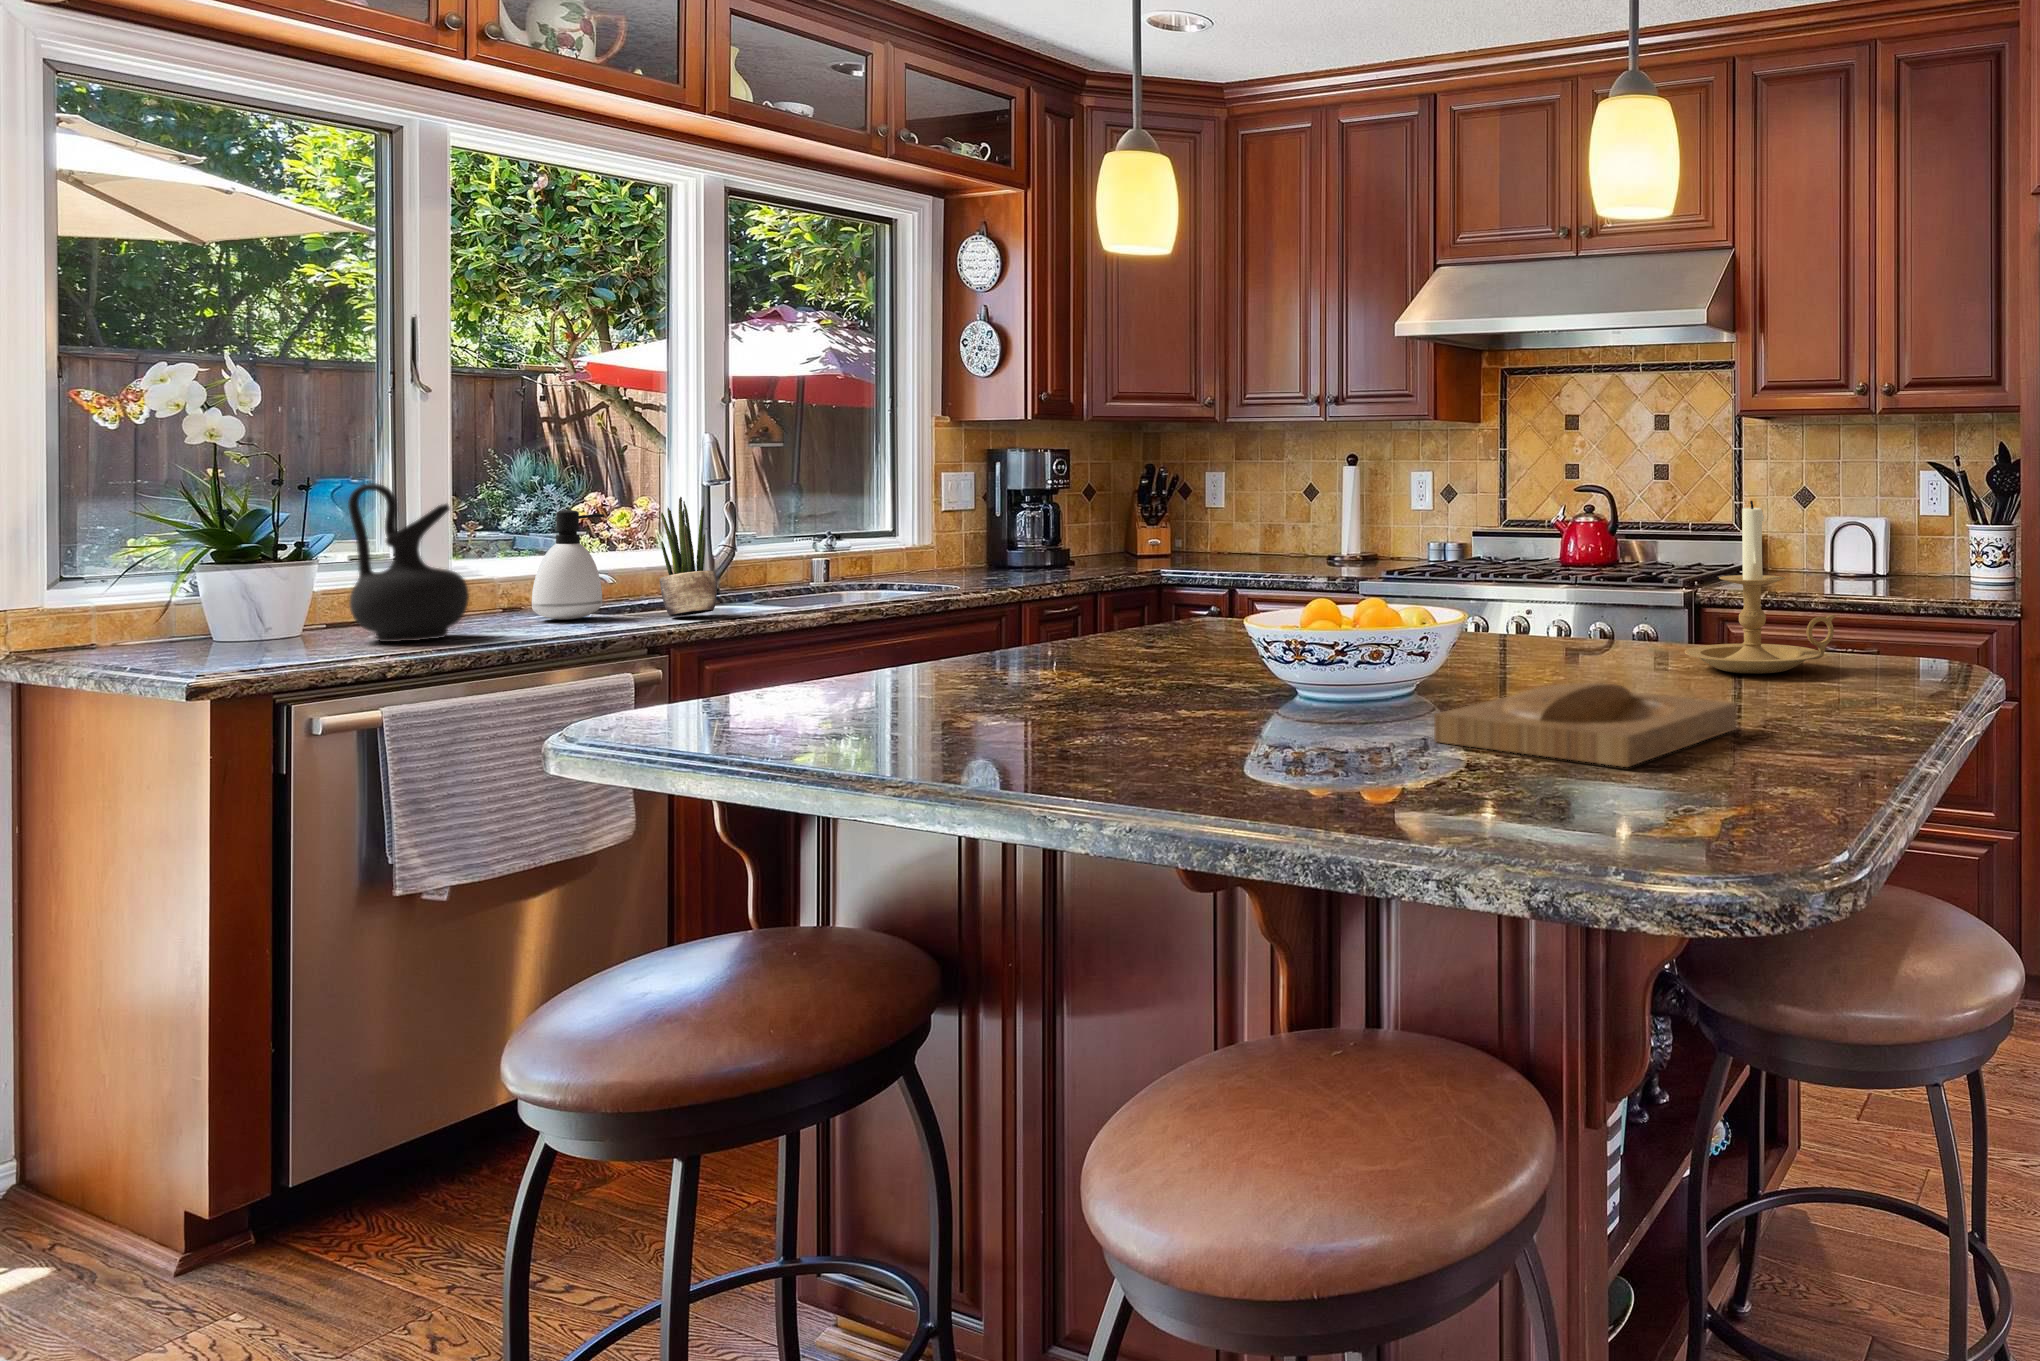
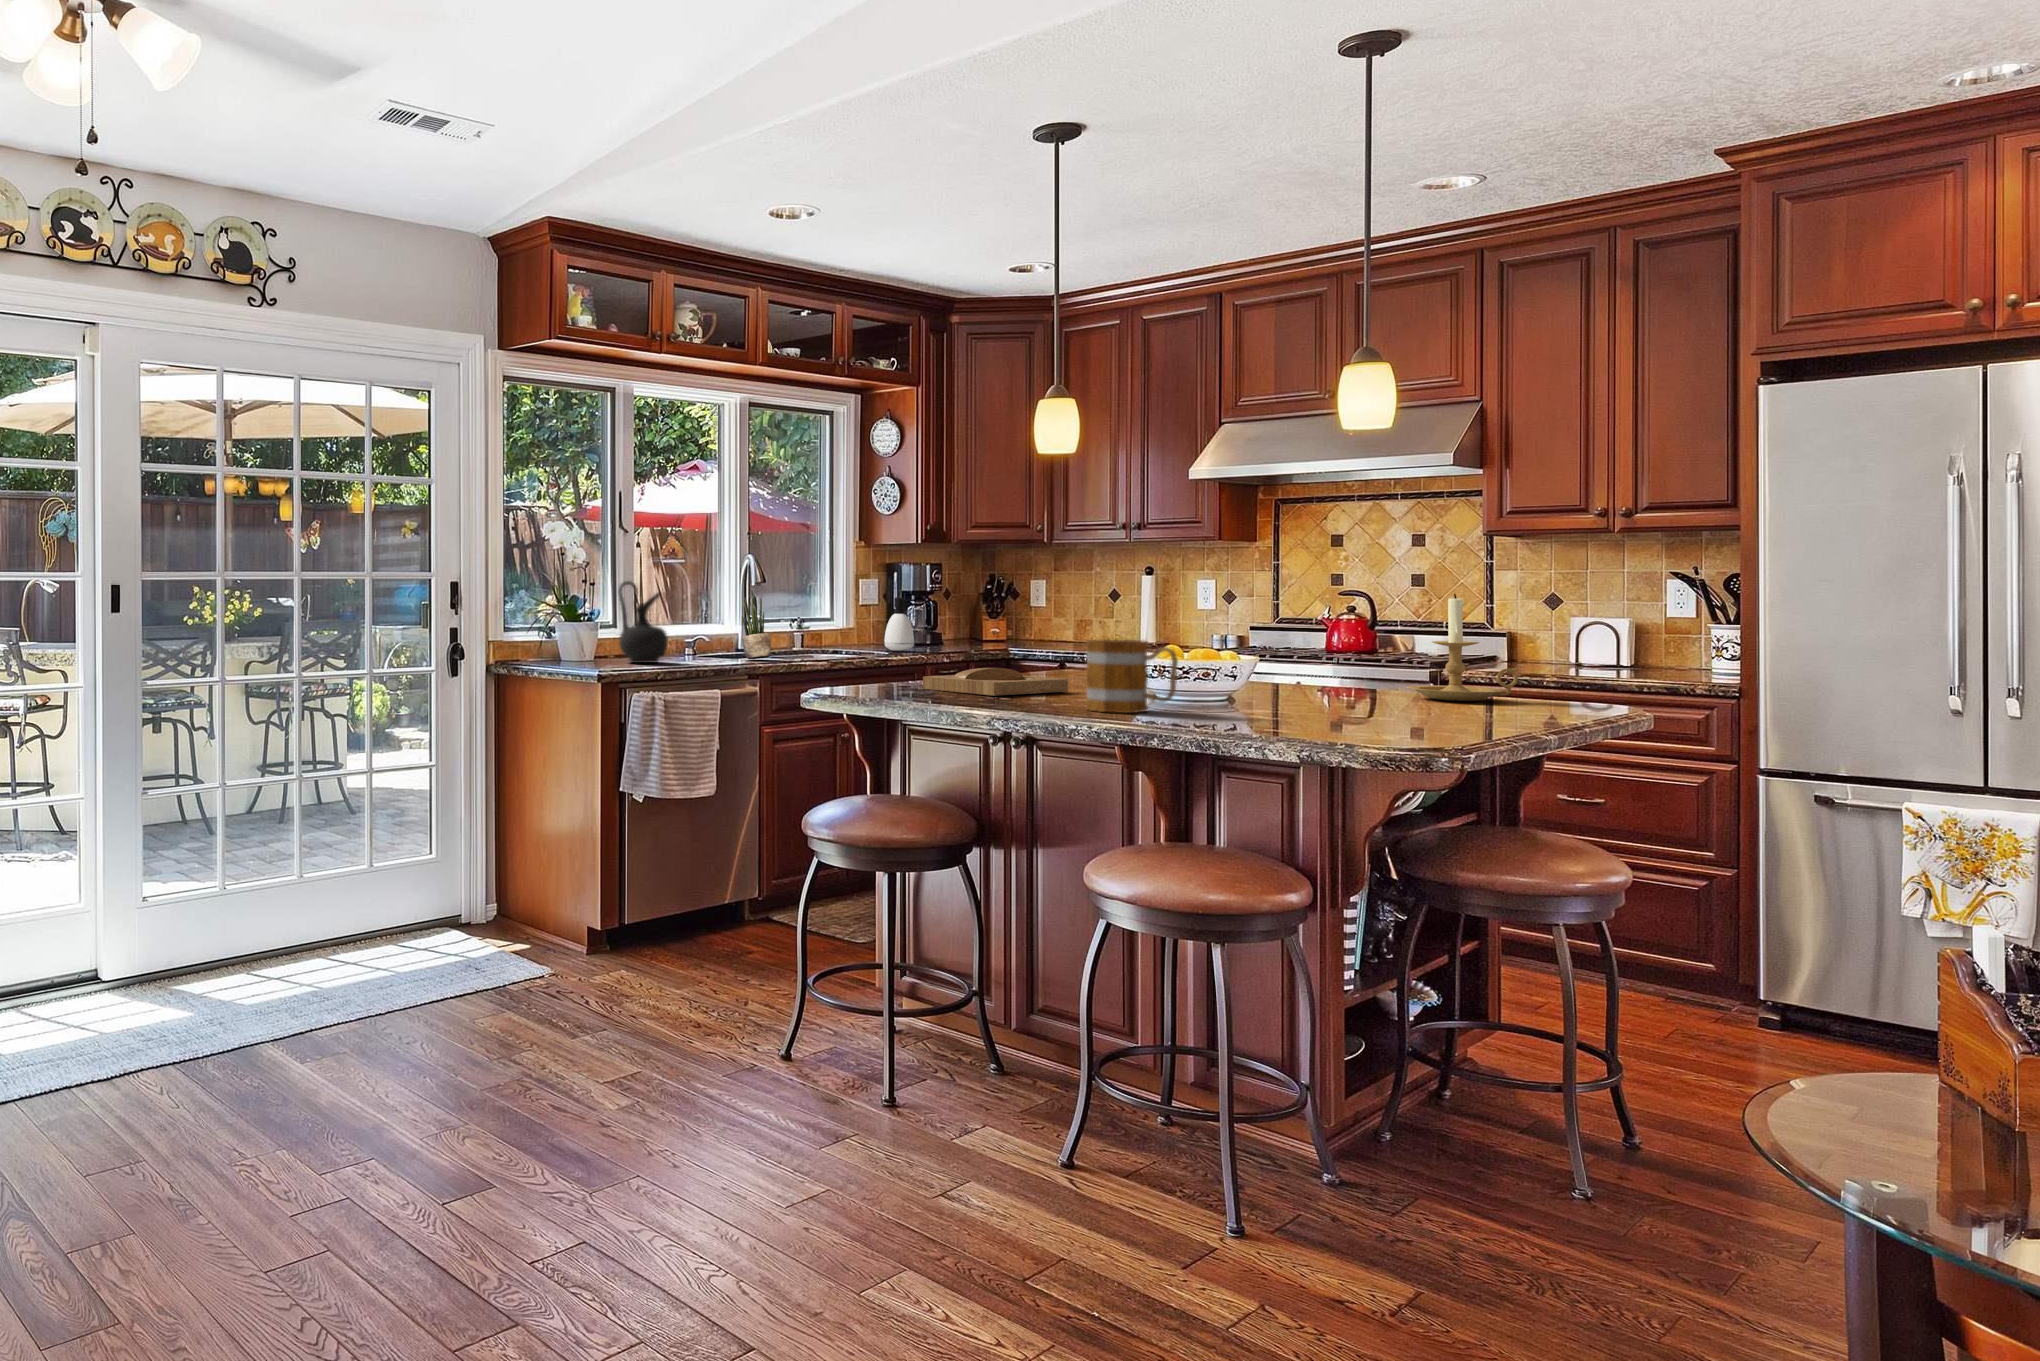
soap dispenser: present [532,510,604,620] -> present [885,597,914,651]
mug: none [1120,609,1305,776] -> present [1086,639,1178,713]
tray: present [1434,683,1737,767] -> present [923,668,1068,696]

